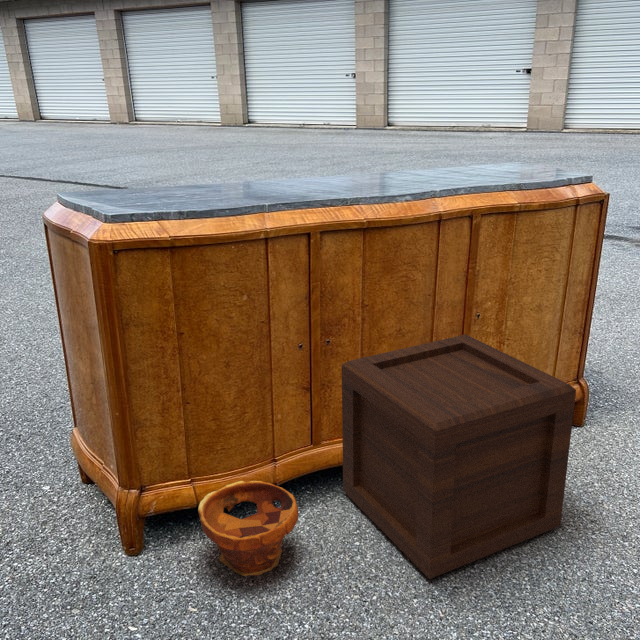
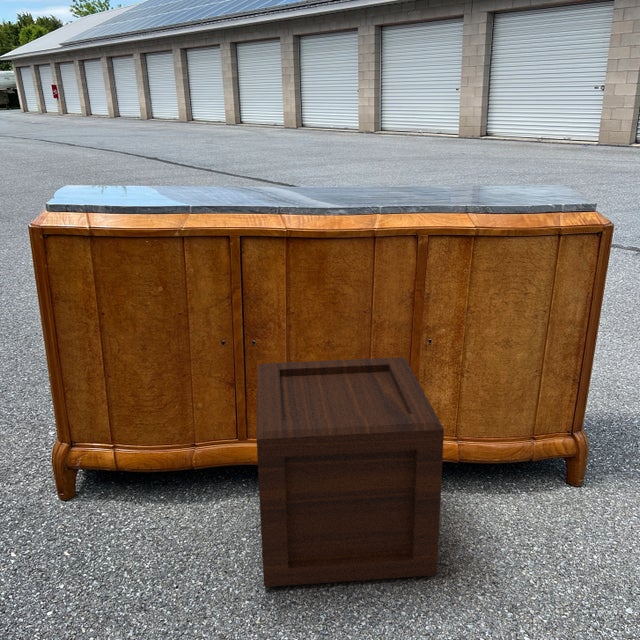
planter: present [198,481,299,577] -> none [91,456,184,542]

